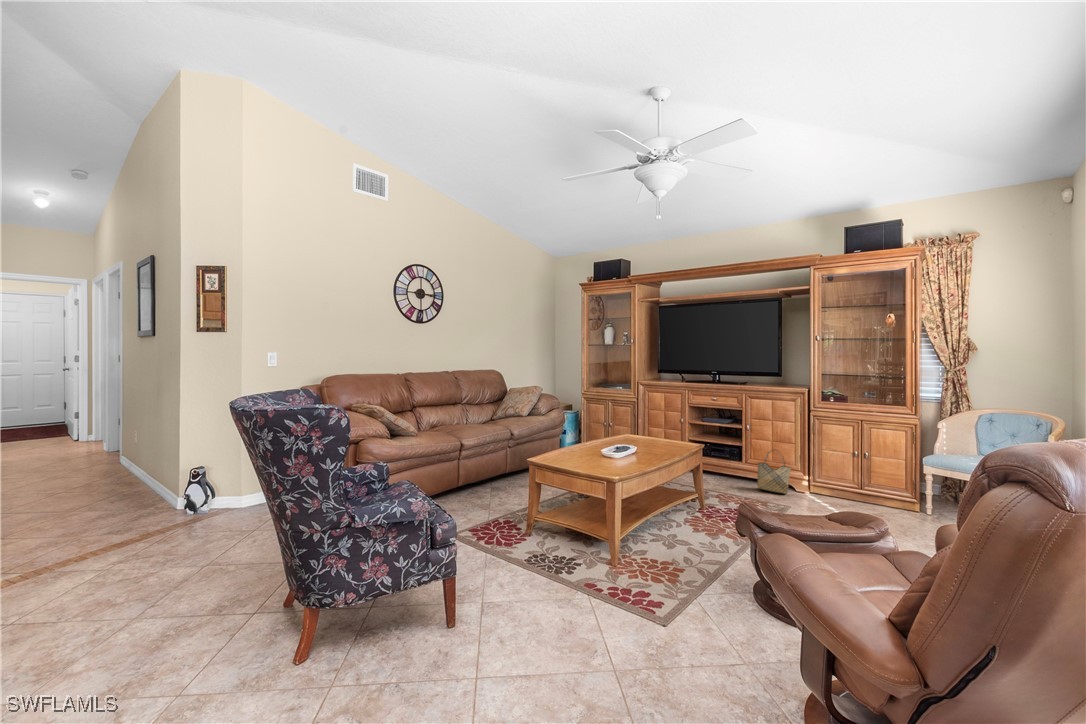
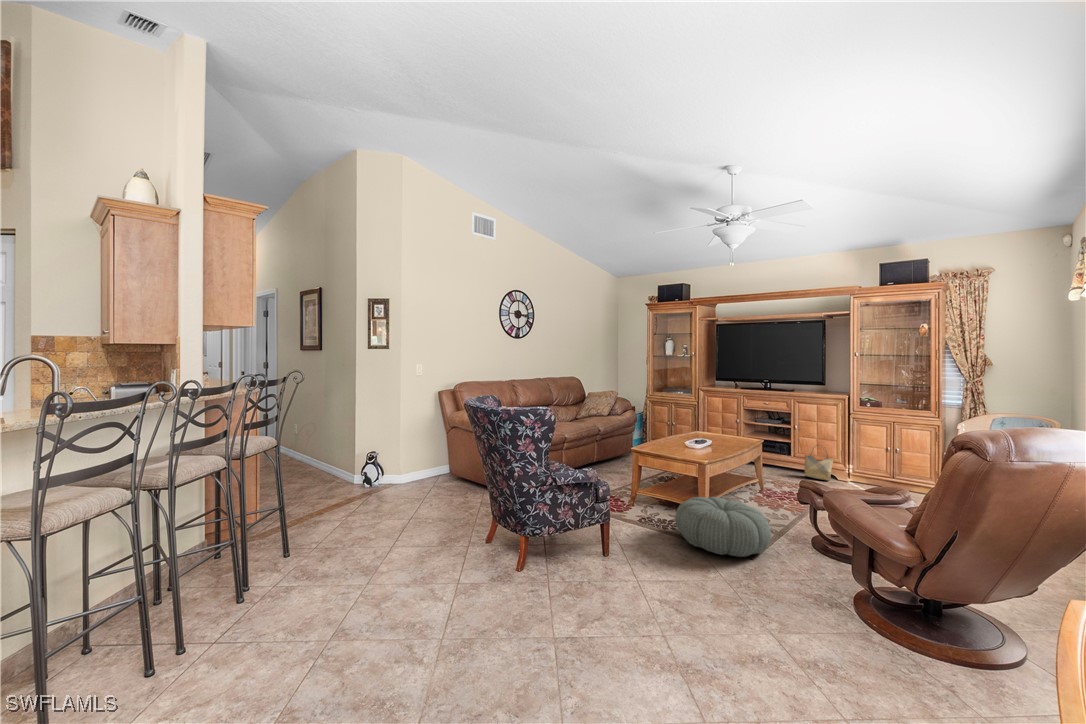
pouf: none [564,528,691,622] -> present [675,497,771,557]

